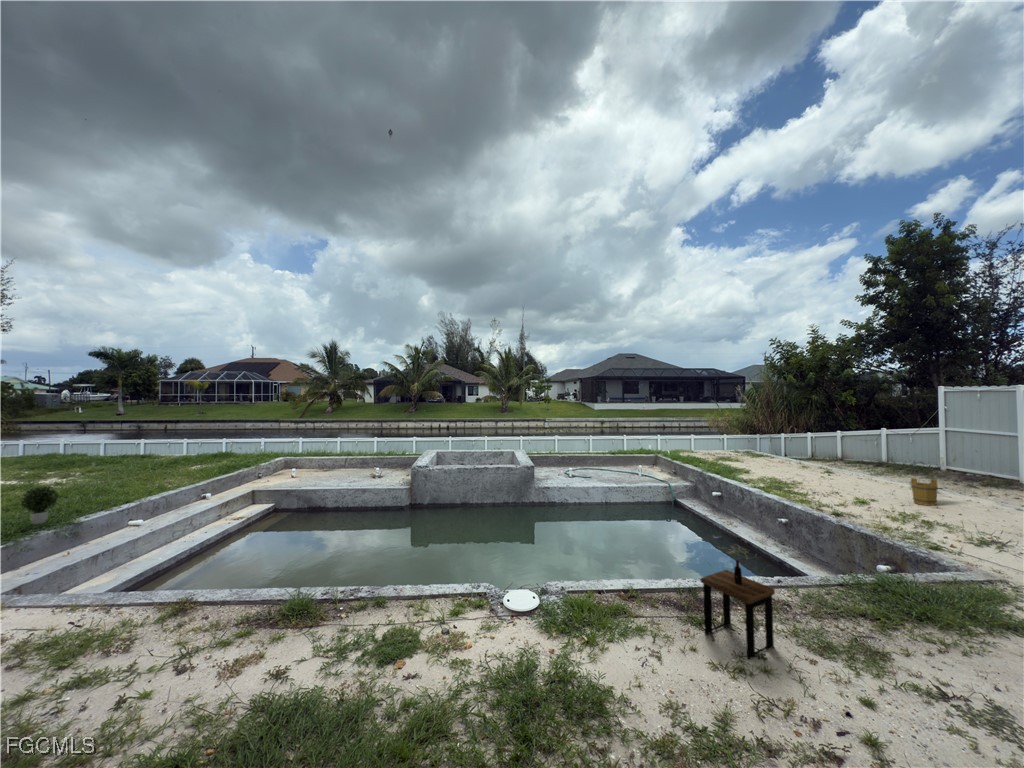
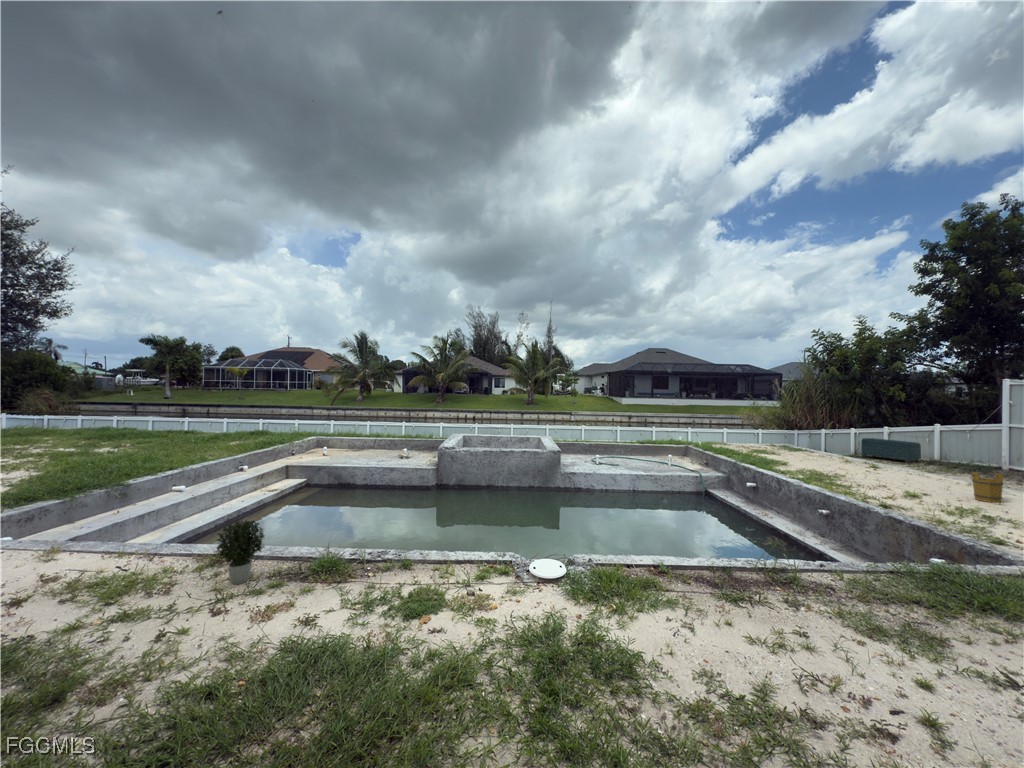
bench: none [815,443,868,466] -> present [861,438,921,463]
potted plant: present [21,487,59,525] -> present [217,520,264,584]
side table: present [701,560,775,659] -> none [738,534,820,637]

